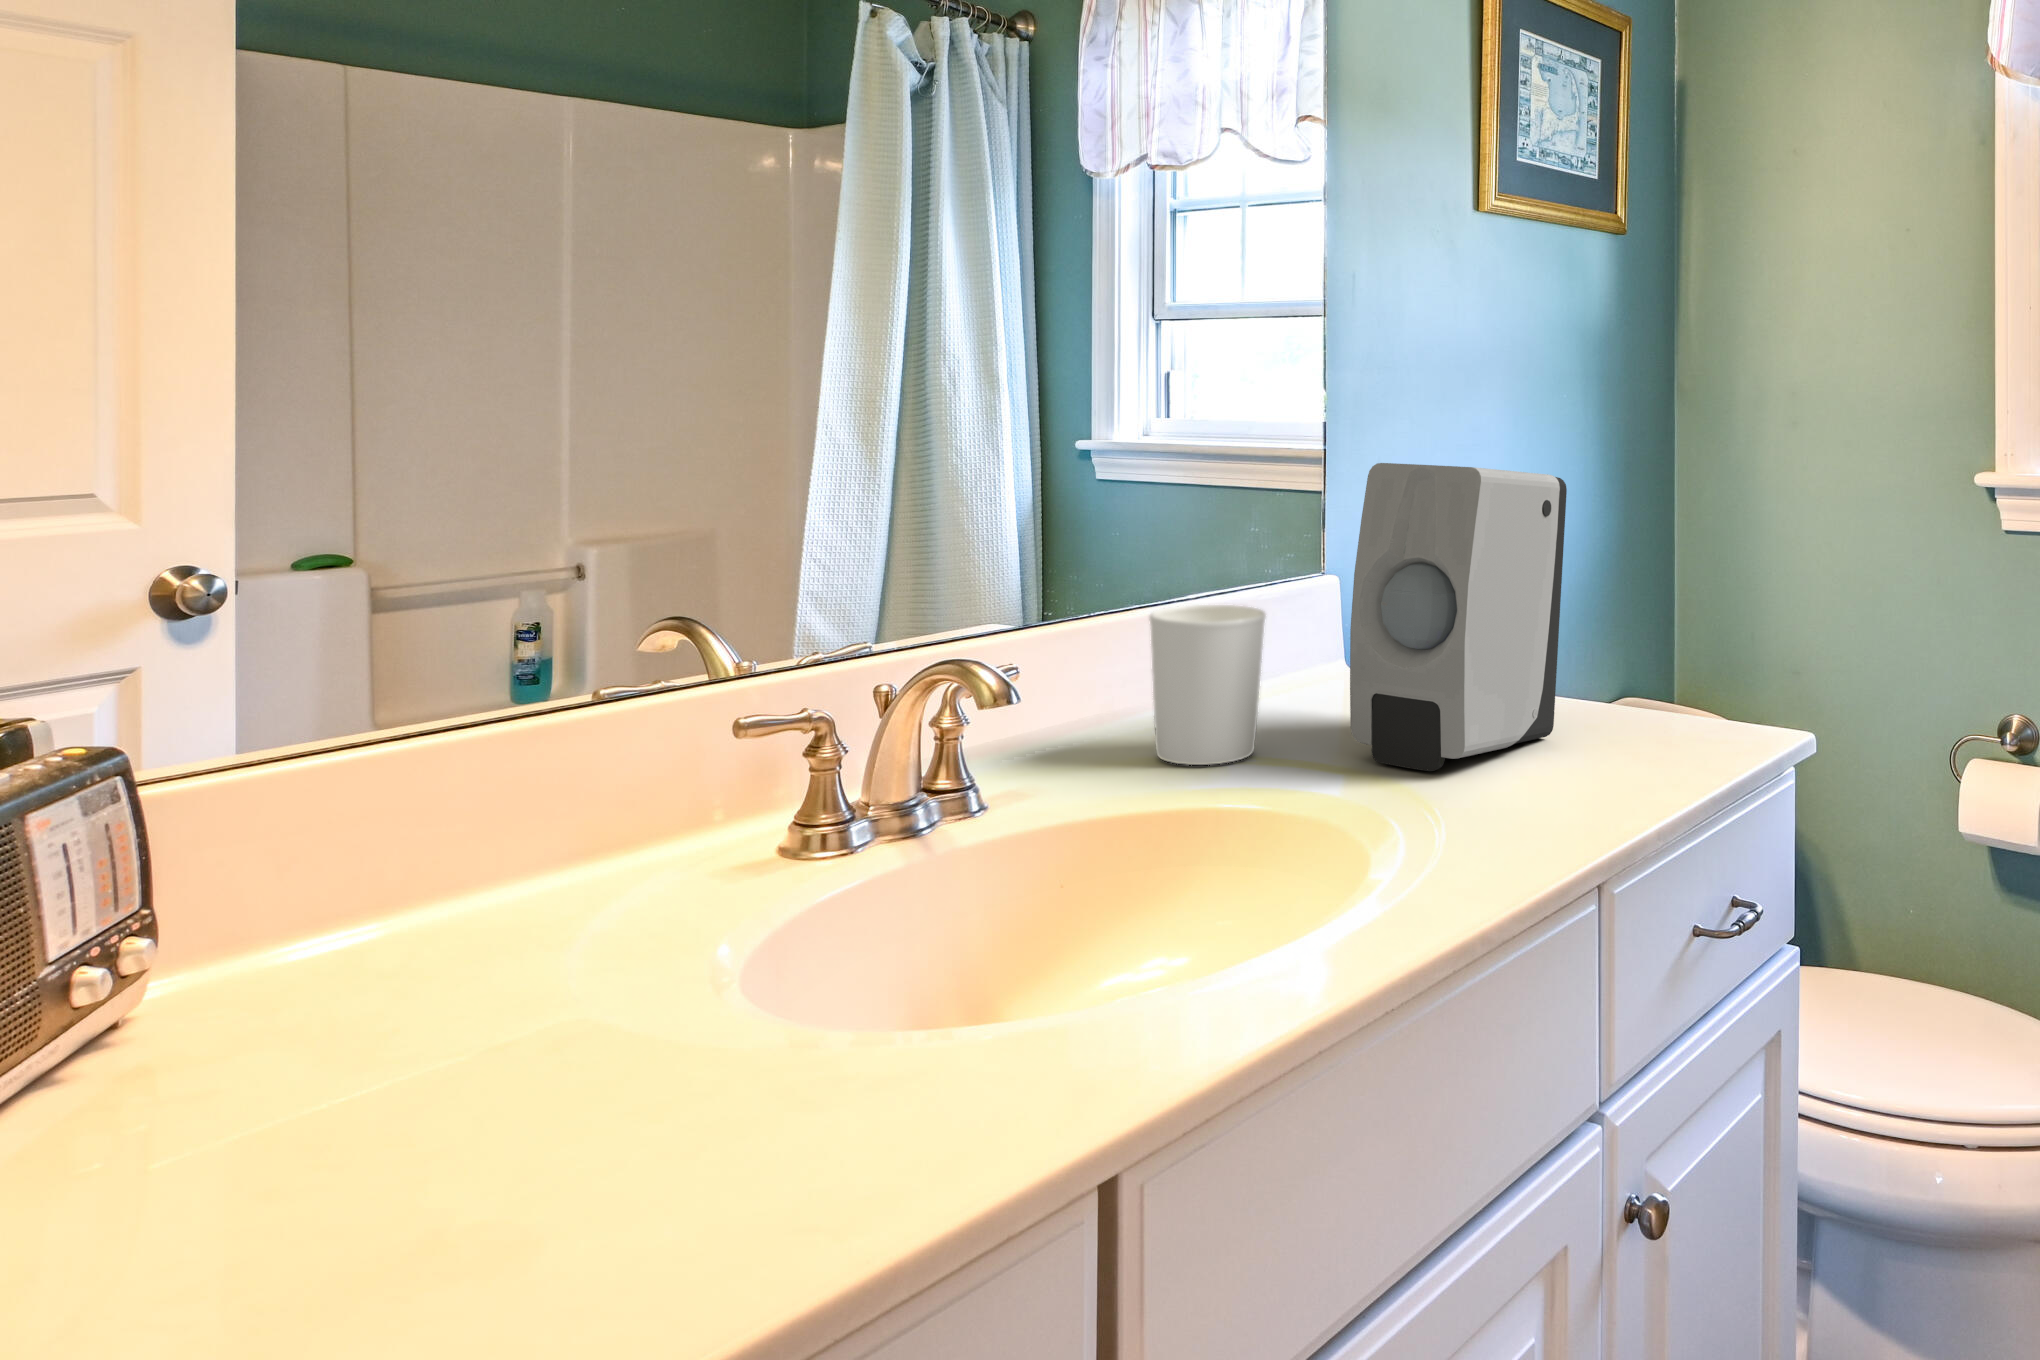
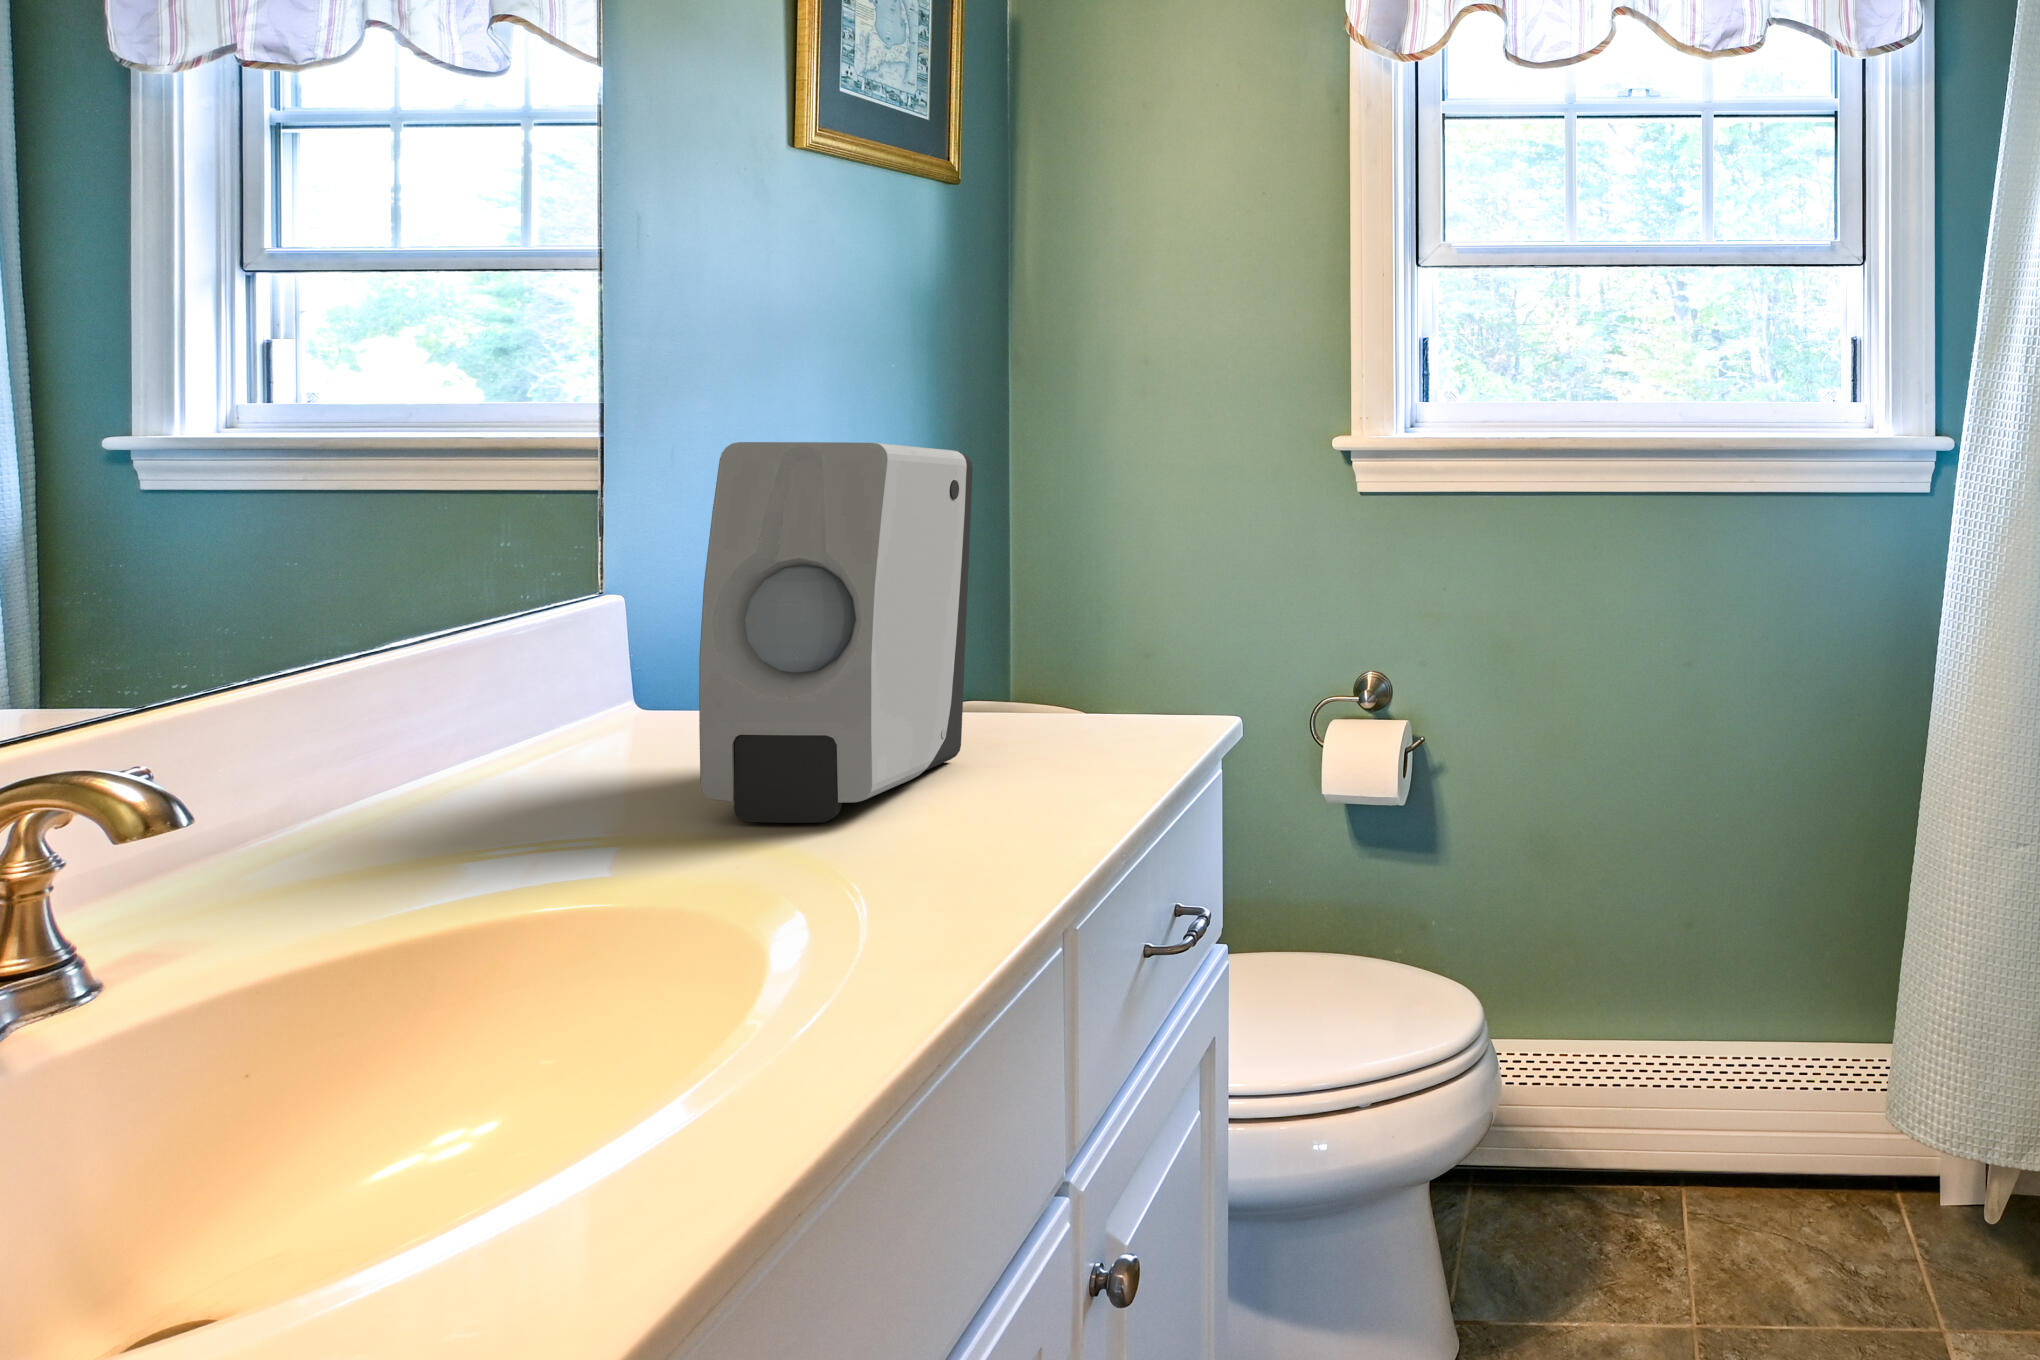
candle holder: present [1150,605,1266,765] -> none [375,642,566,869]

